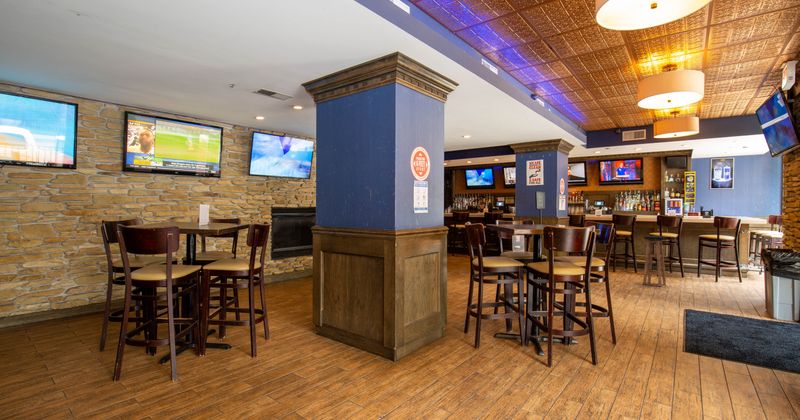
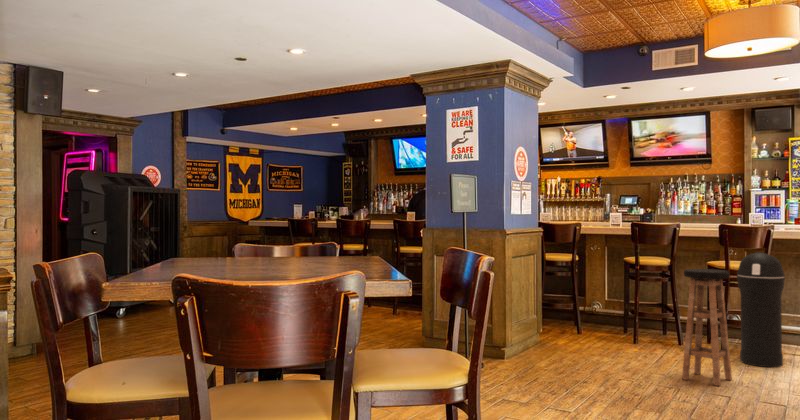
trash can: none [666,229,690,281] -> present [737,252,785,367]

